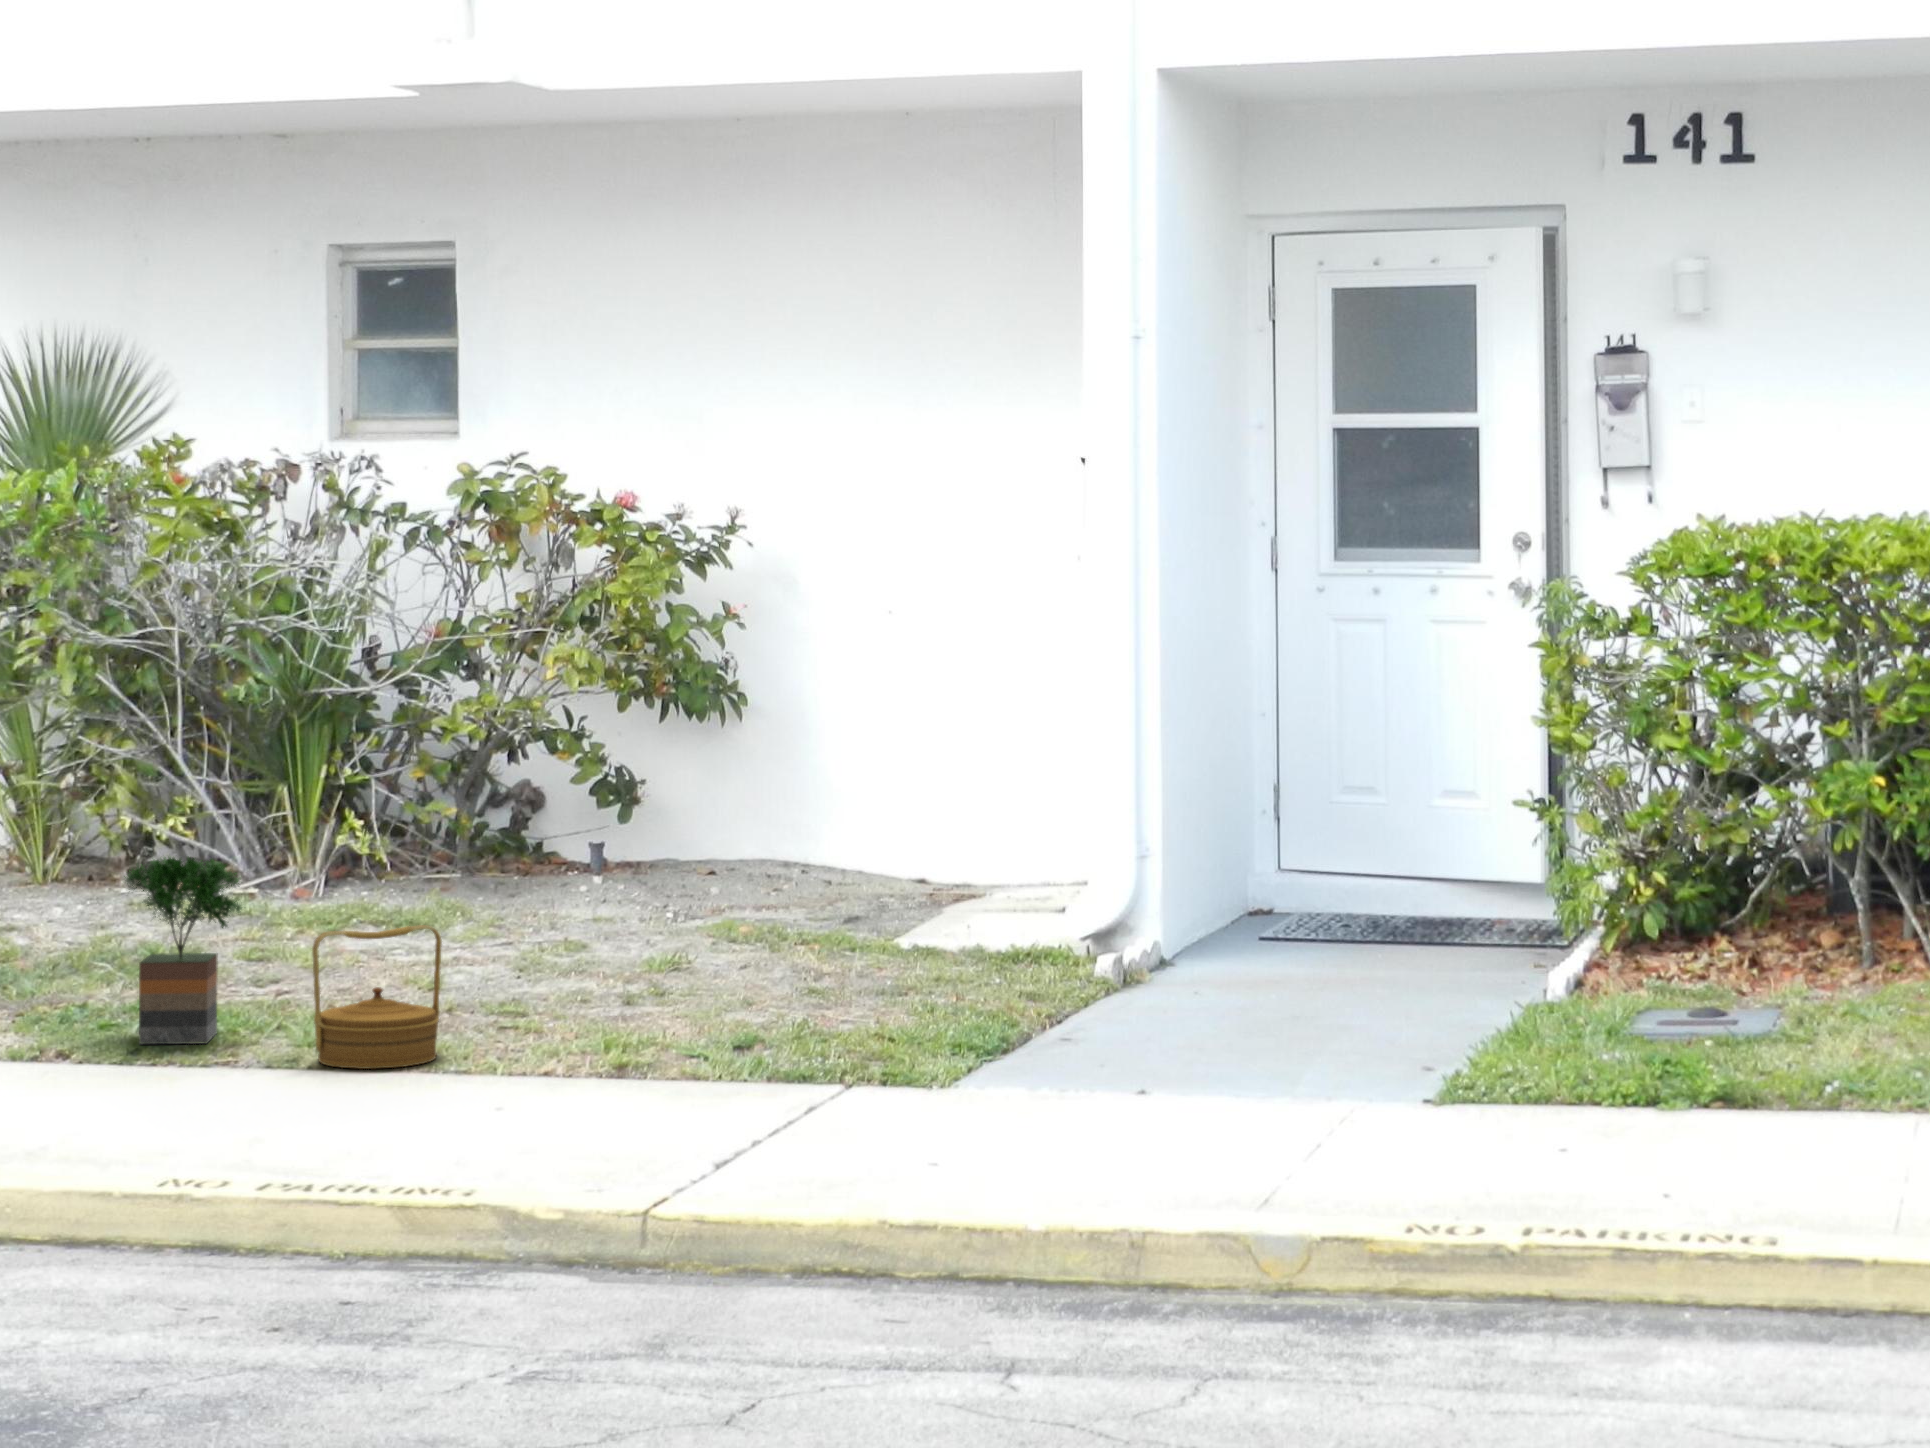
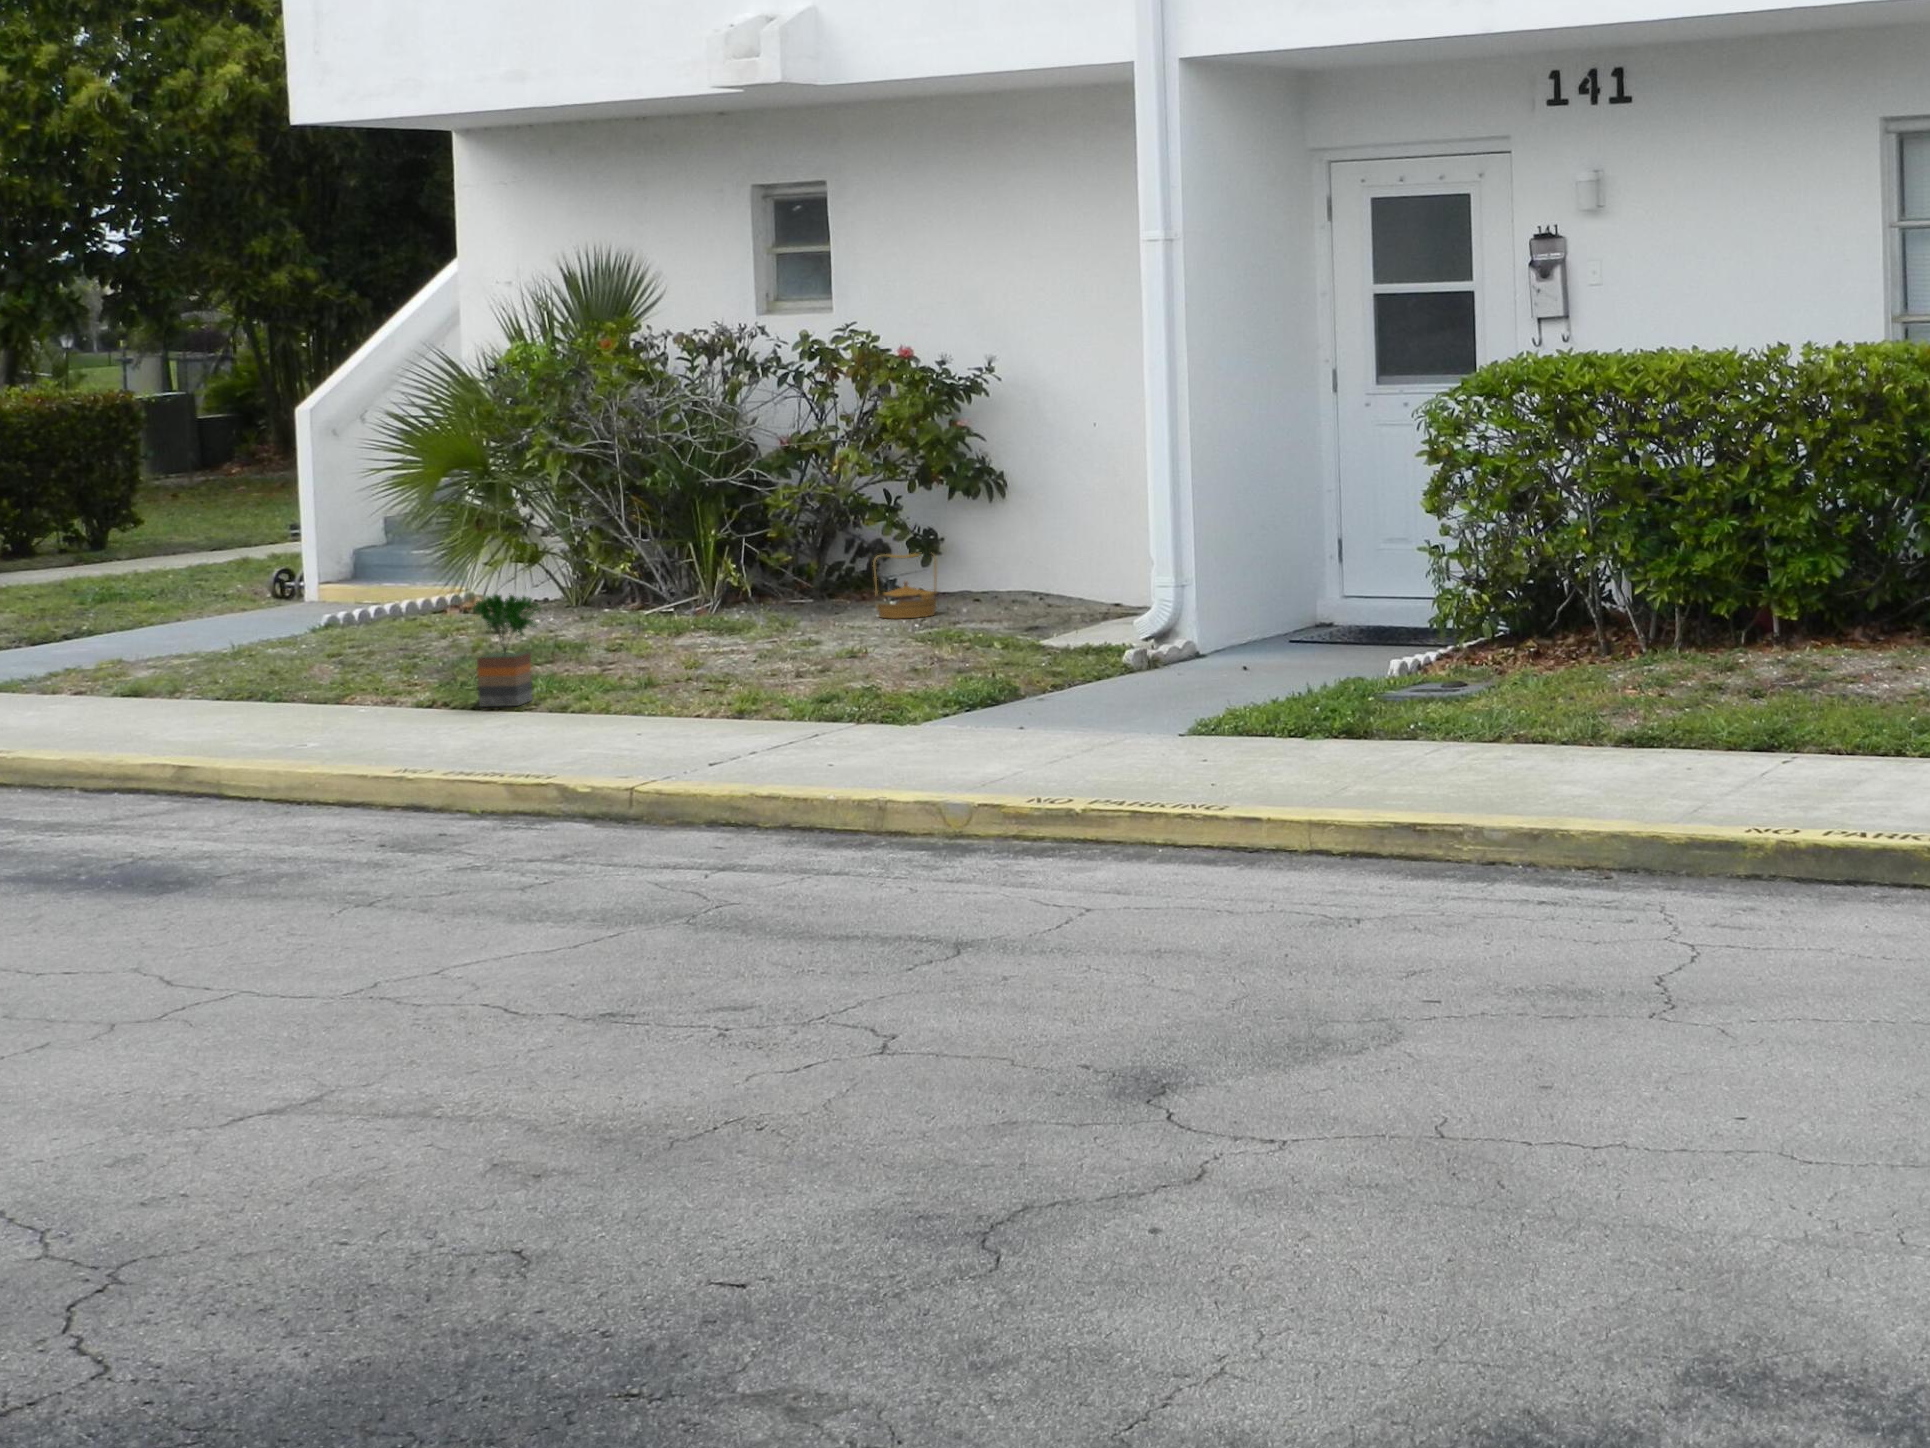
basket: present [312,925,442,1069] -> present [873,554,937,619]

